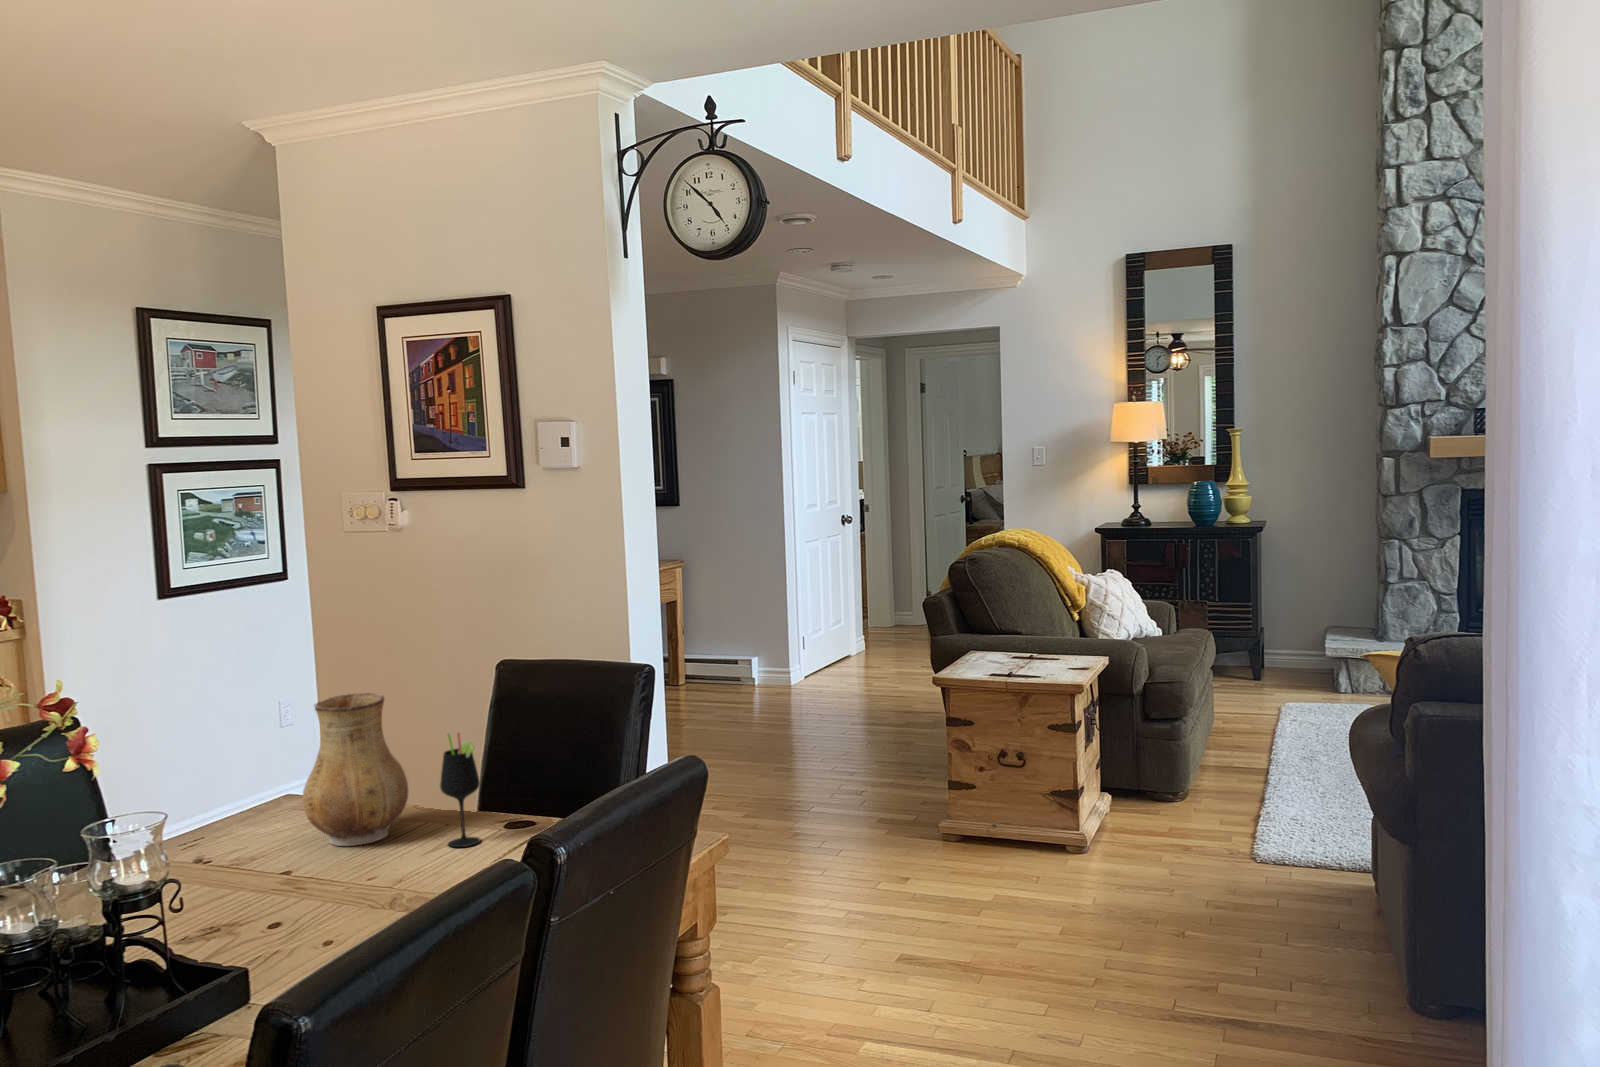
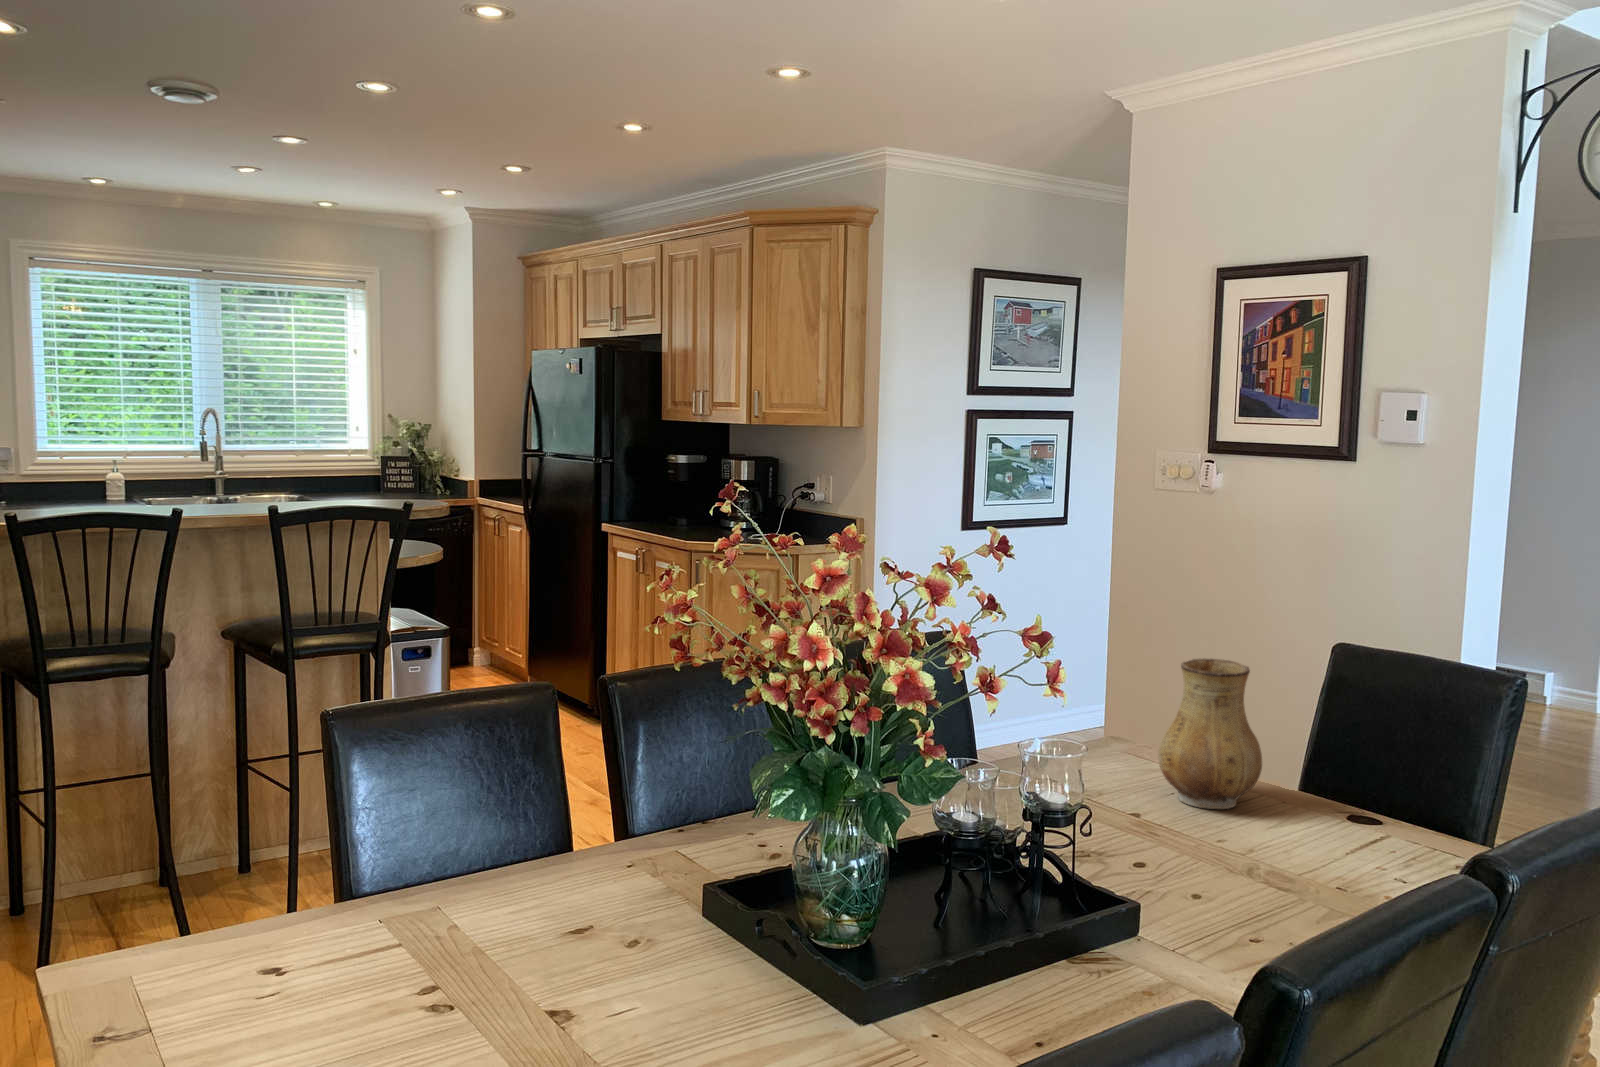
wine glass: present [440,733,480,847] -> none [1304,719,1351,838]

